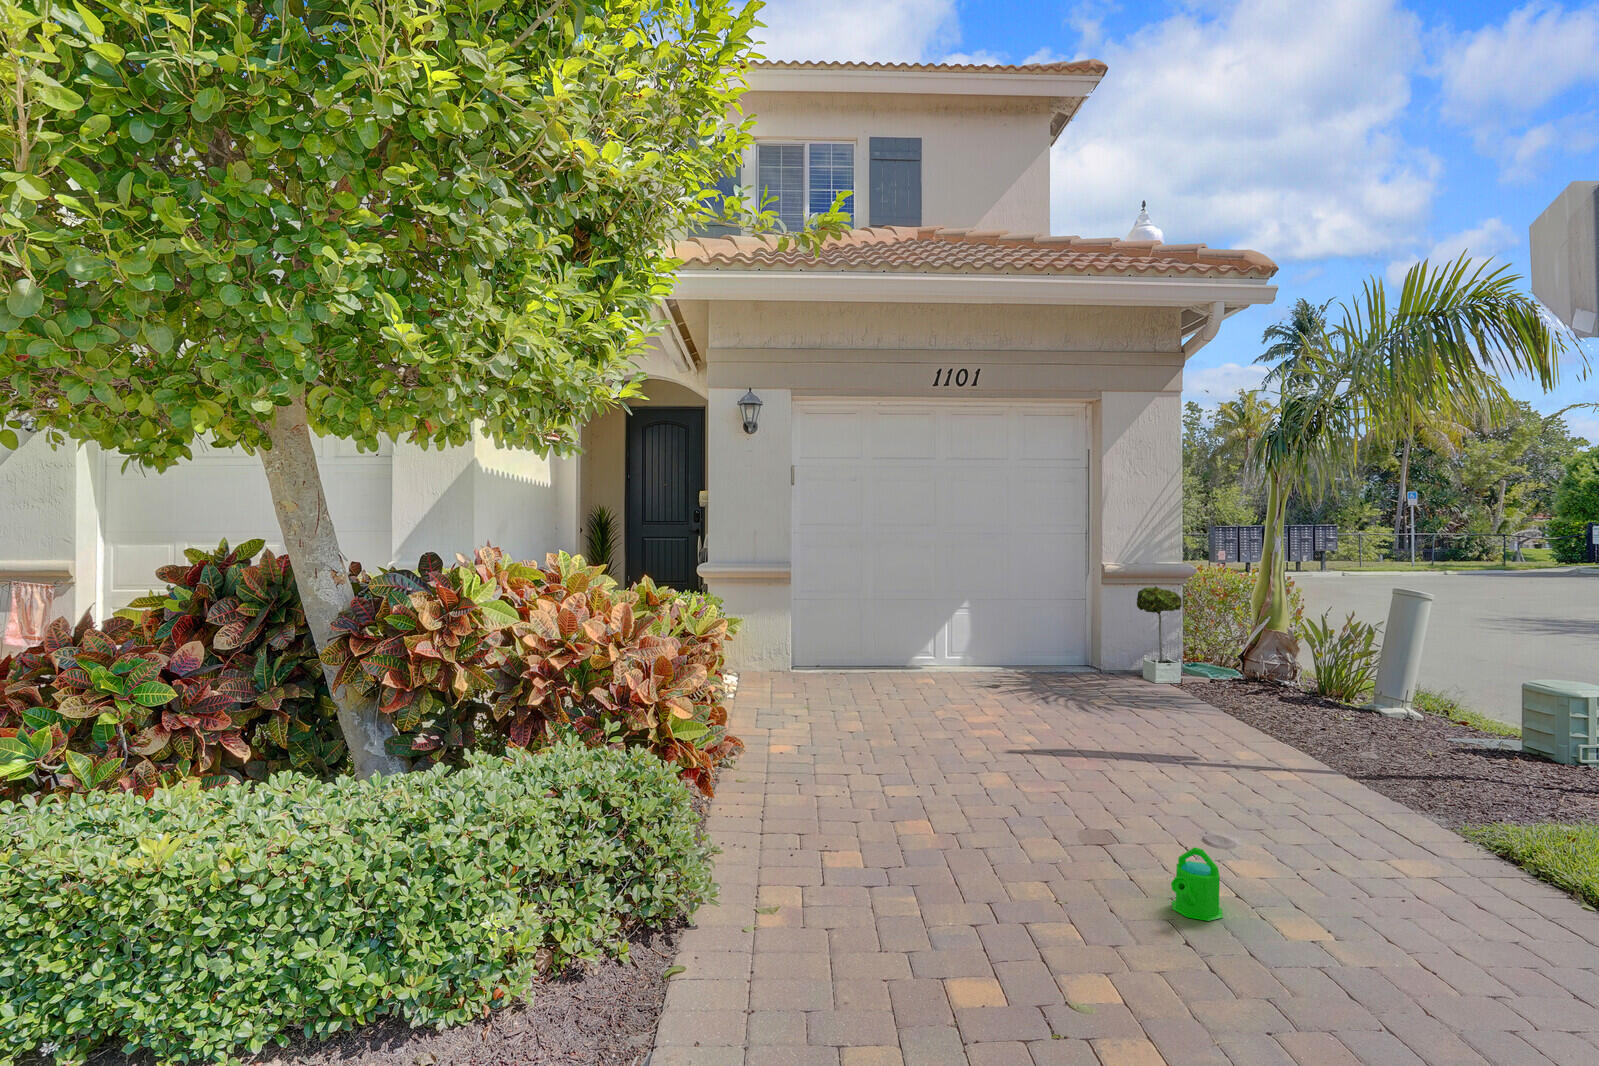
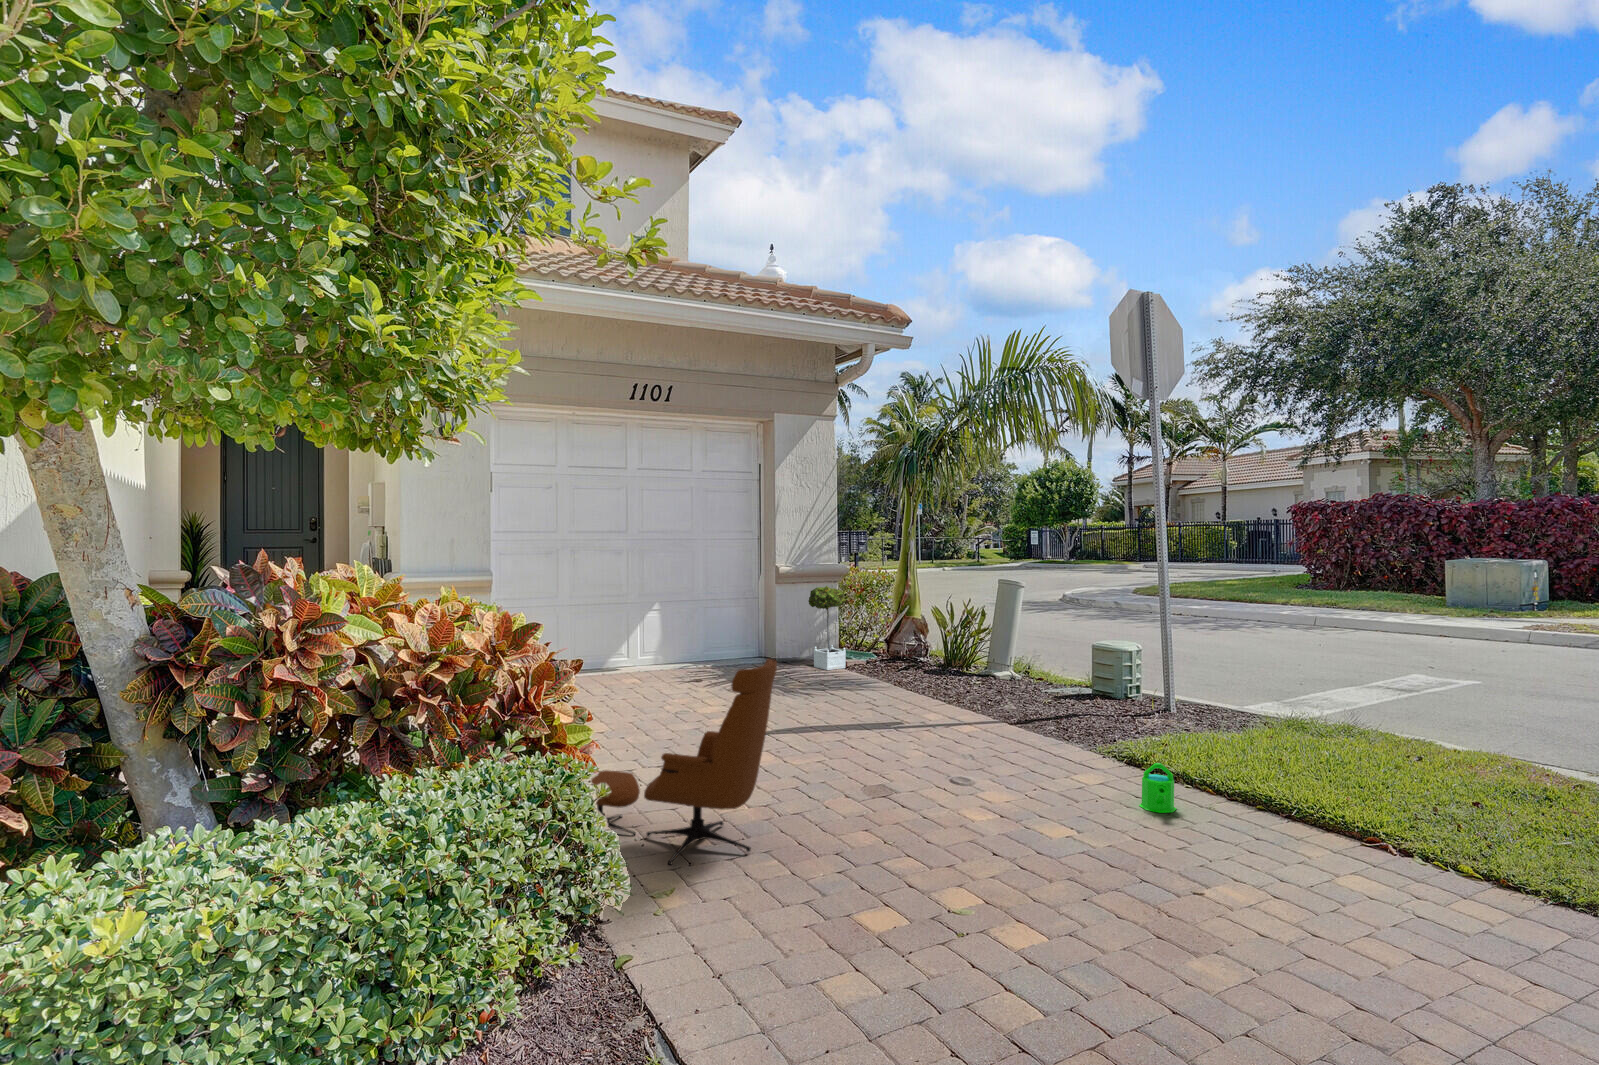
lounge chair: none [728,661,919,868] -> present [591,658,777,865]
watering can: present [1171,847,1223,921] -> present [1139,763,1176,813]

